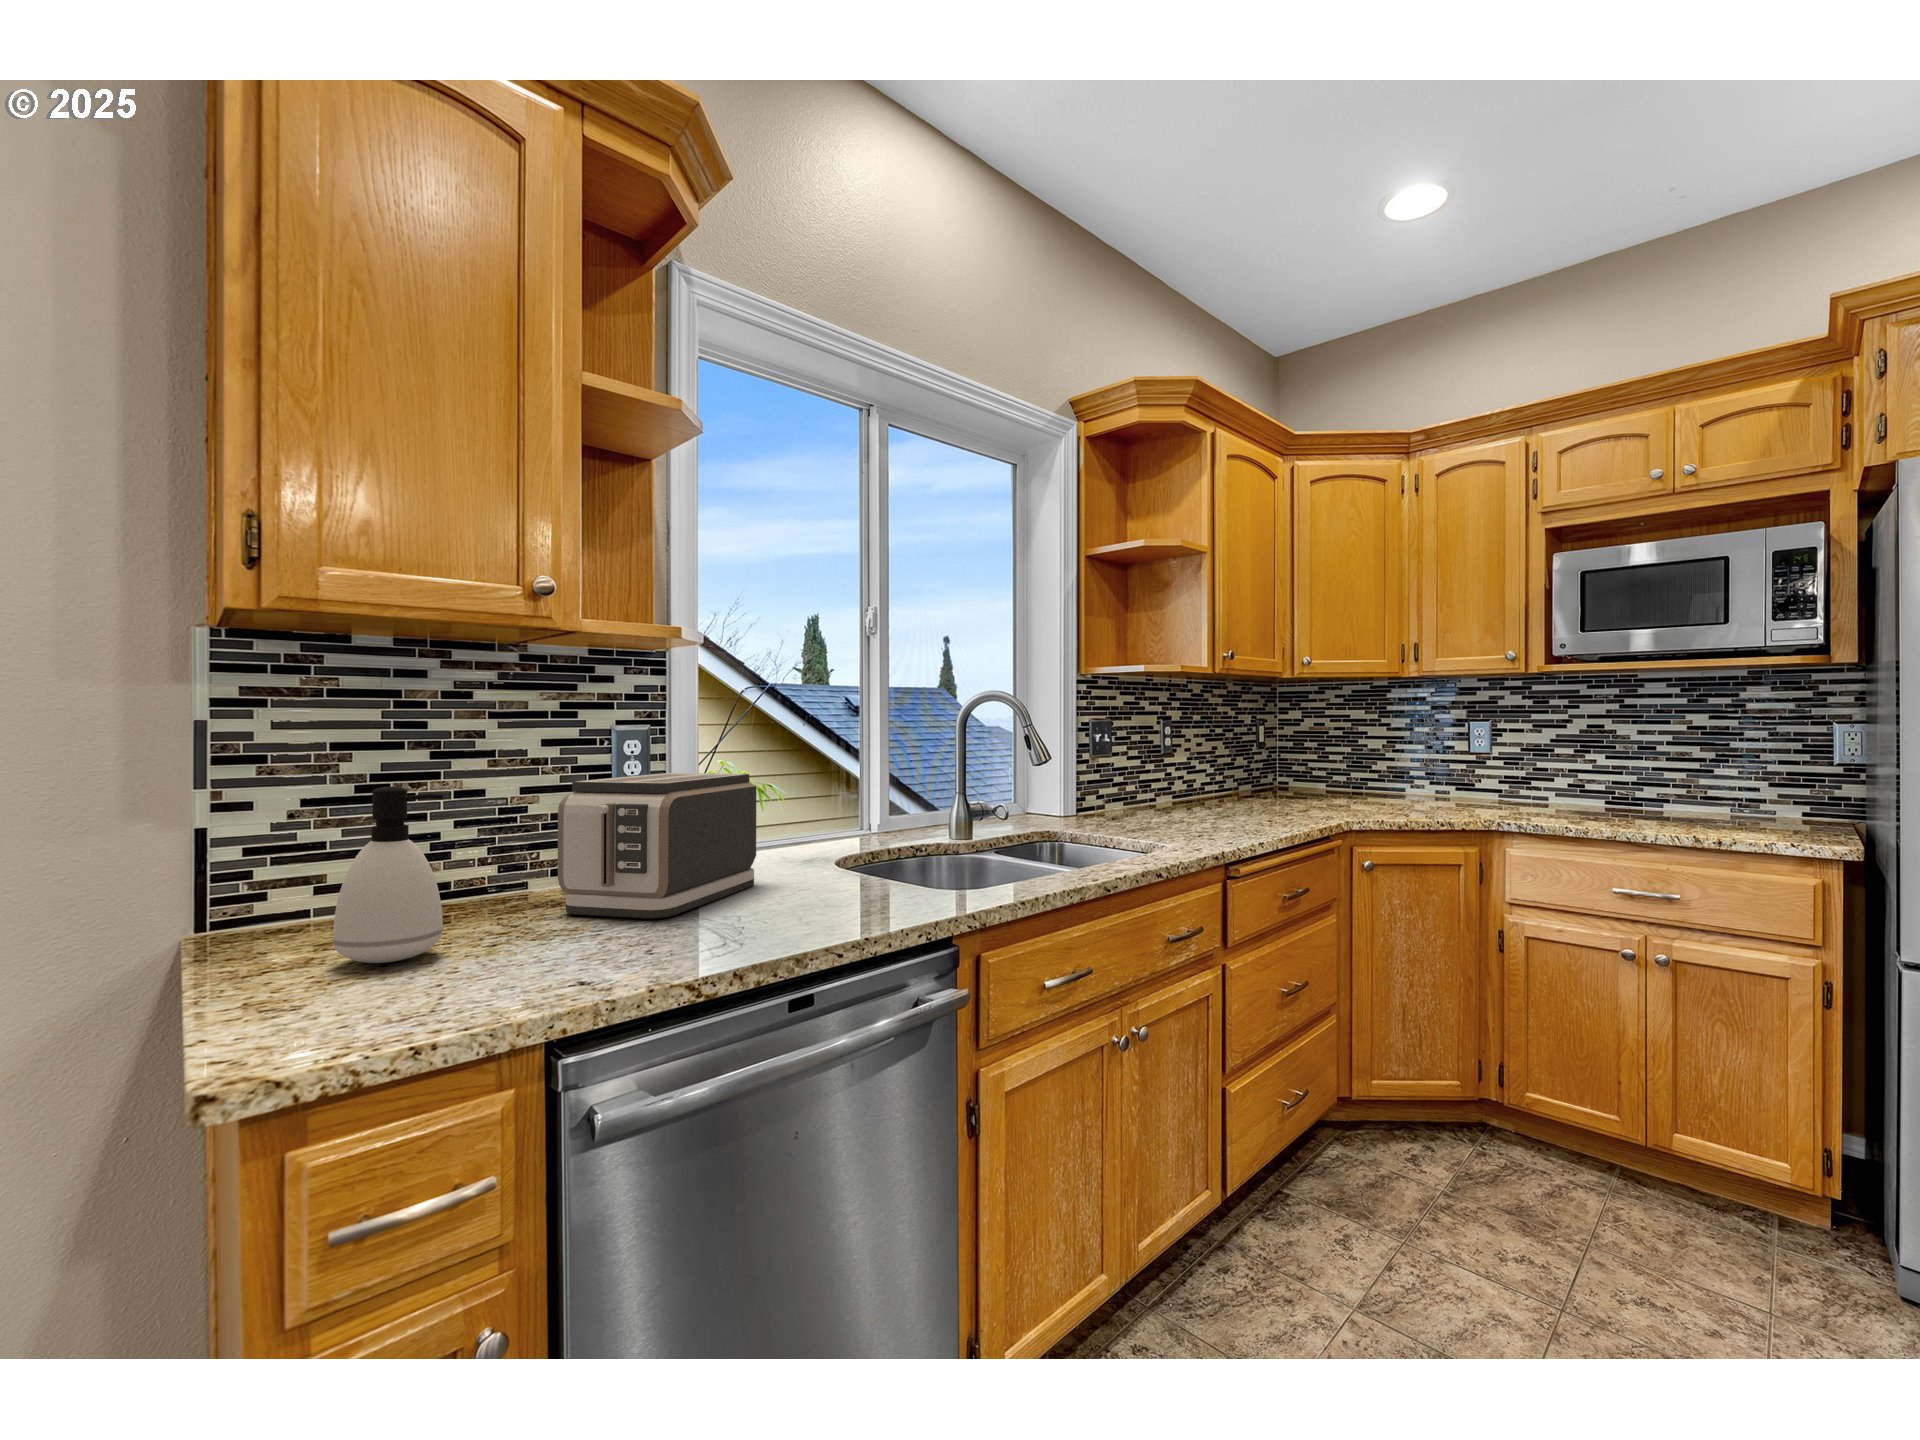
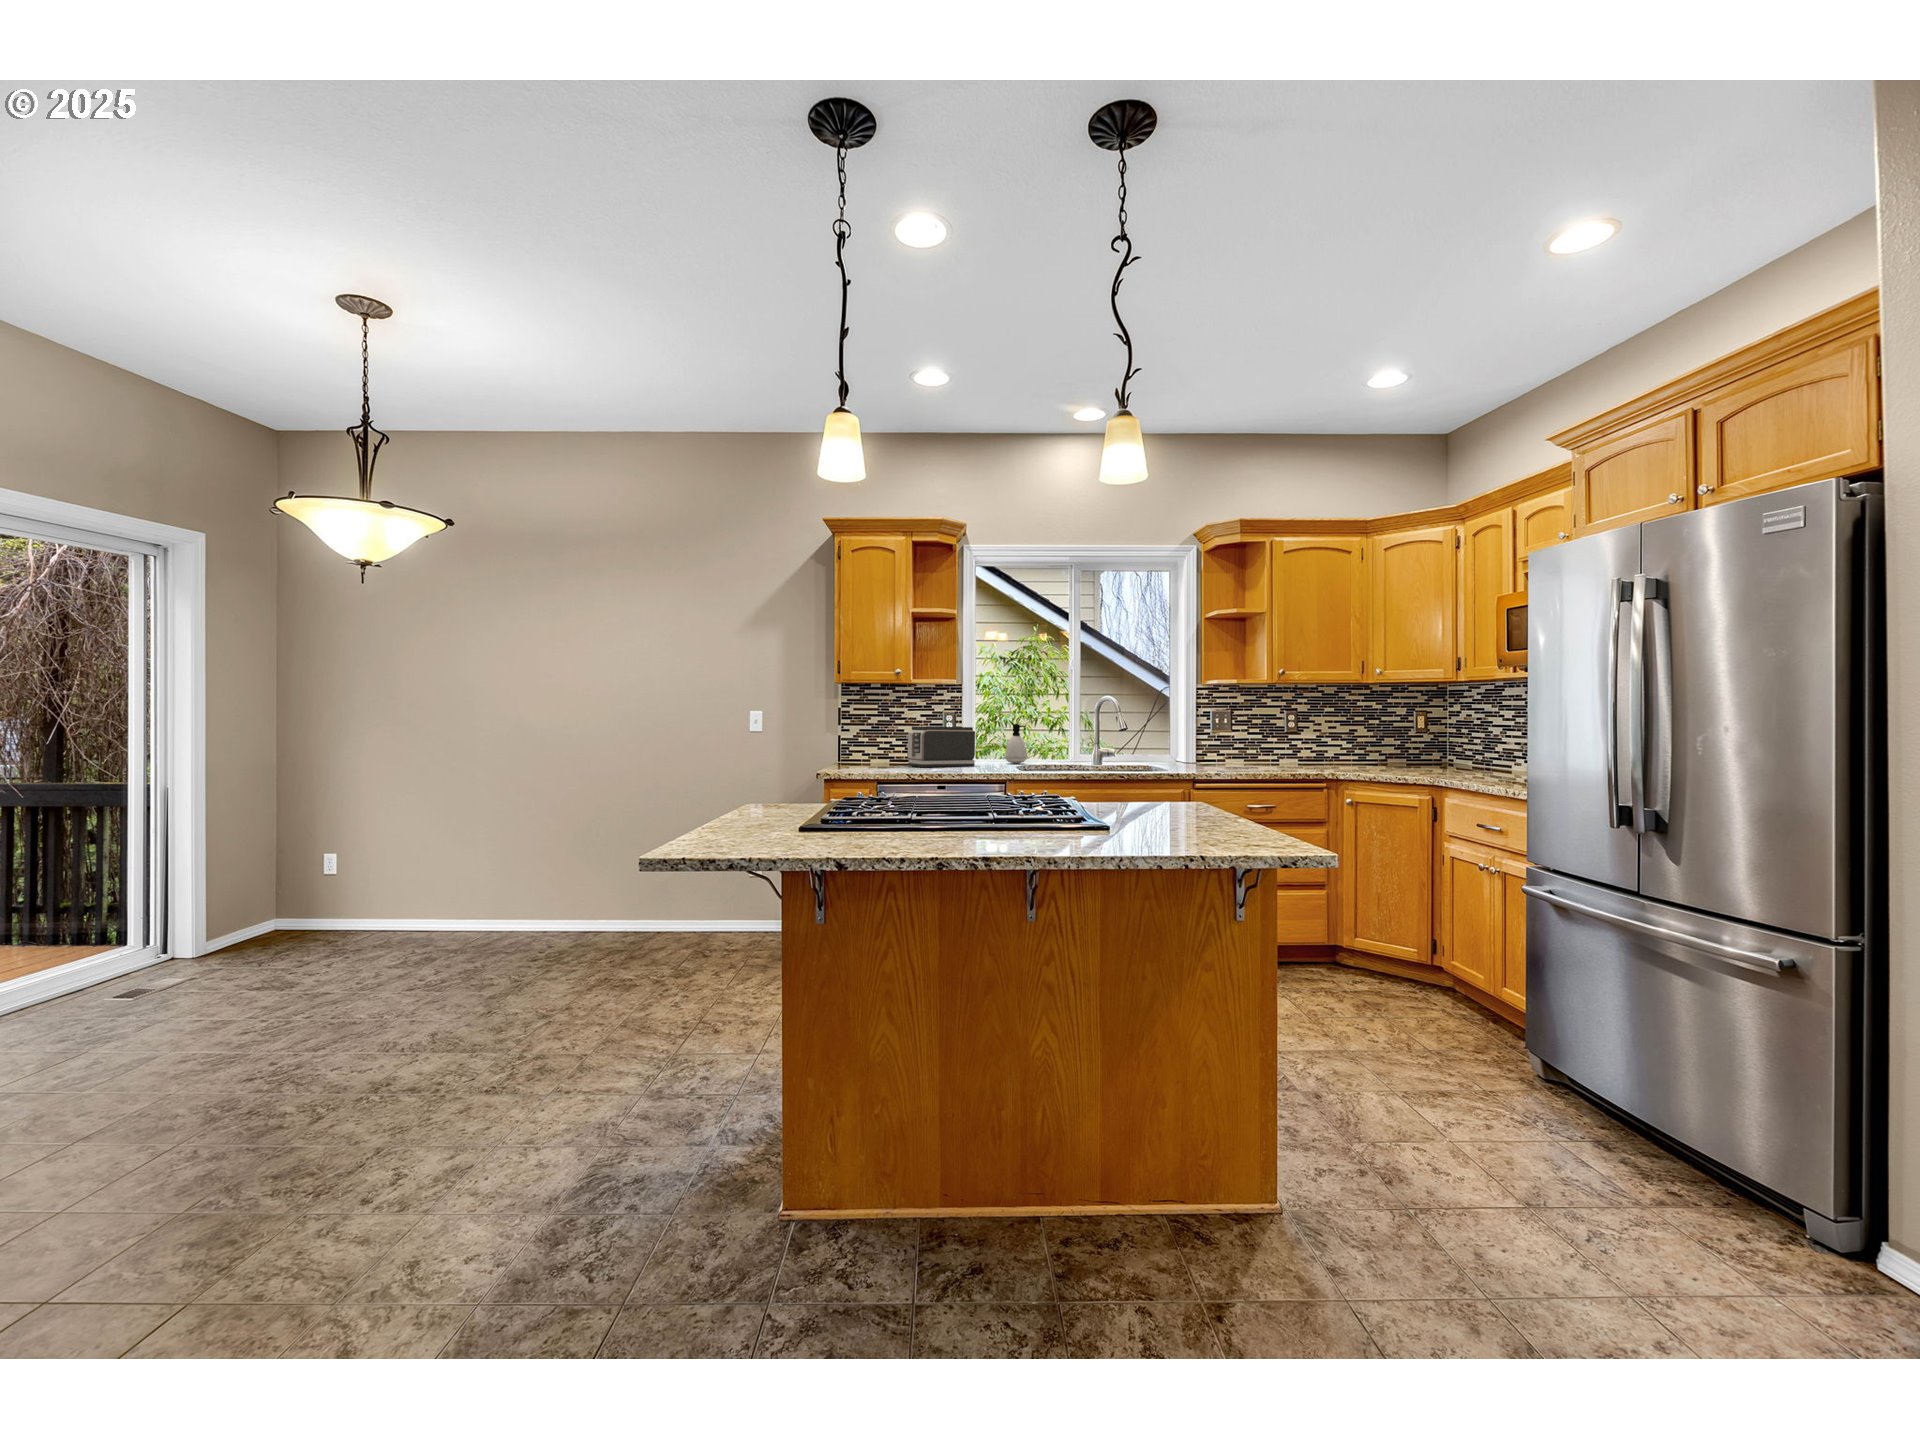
soap dispenser: present [333,786,443,963] -> present [1005,724,1027,764]

